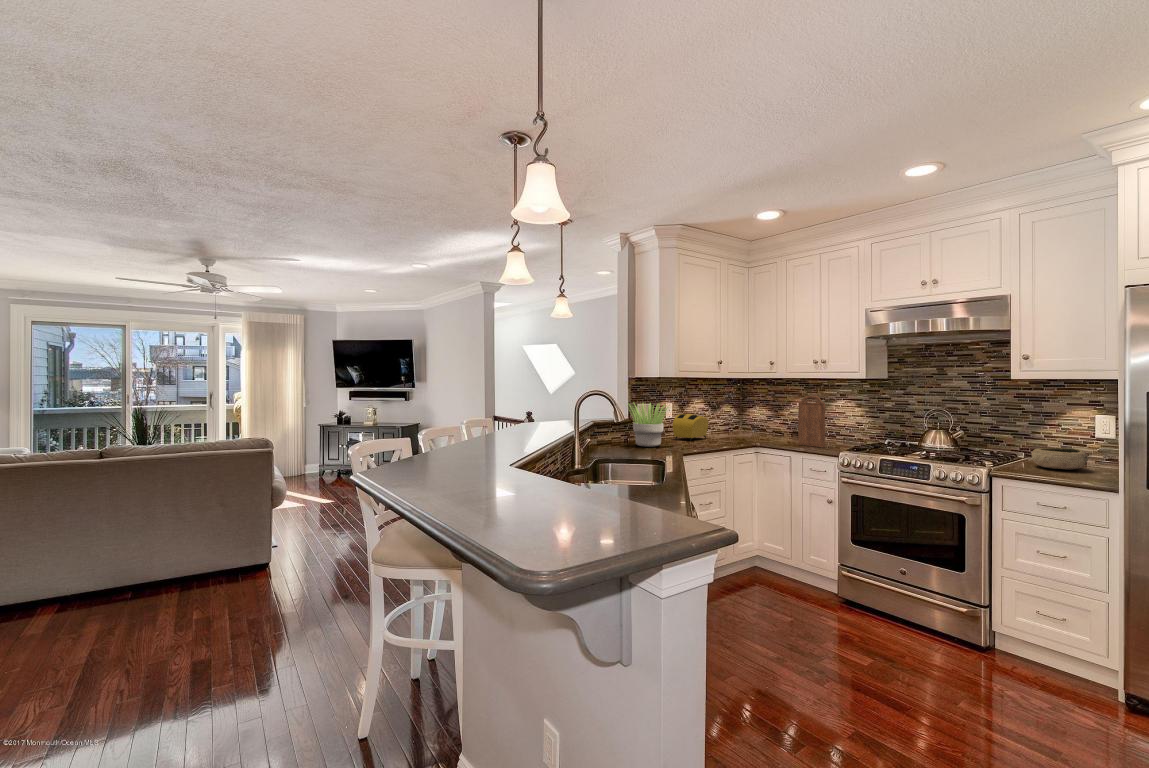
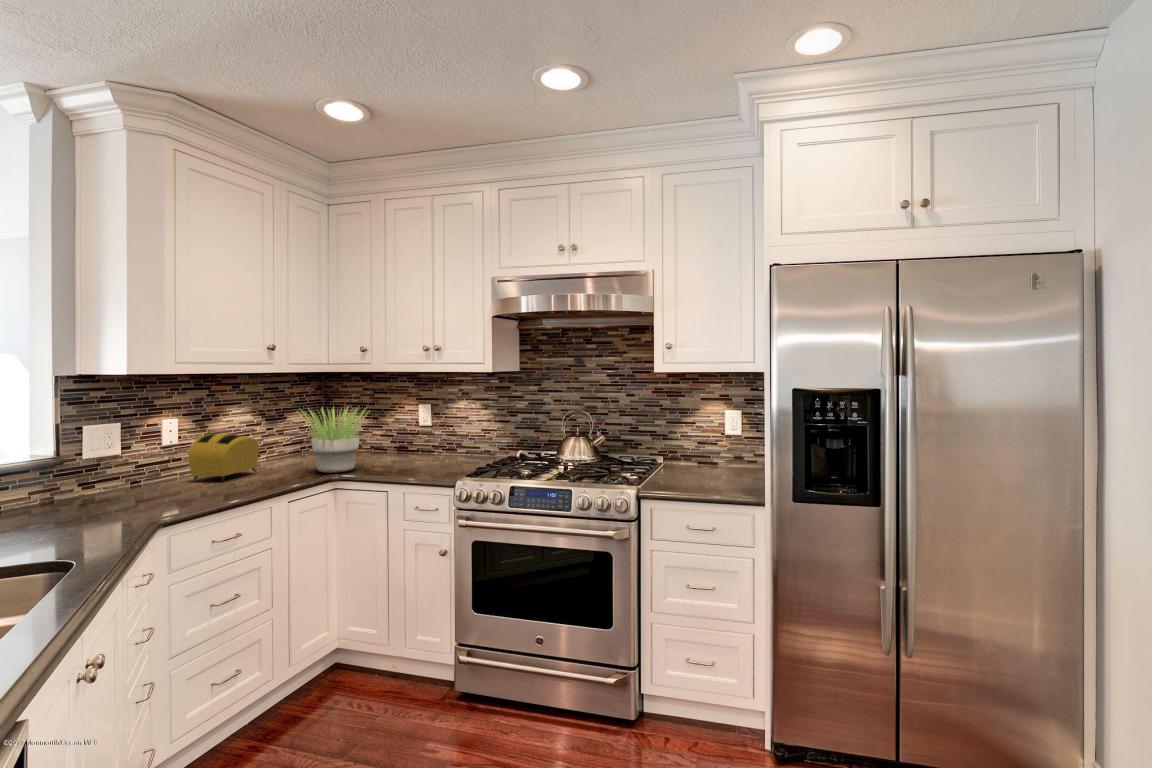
cutting board: present [798,396,825,448] -> none [402,396,440,472]
potted plant: present [629,403,668,447] -> present [304,408,369,473]
bowl: present [1032,448,1088,470] -> none [675,451,726,479]

